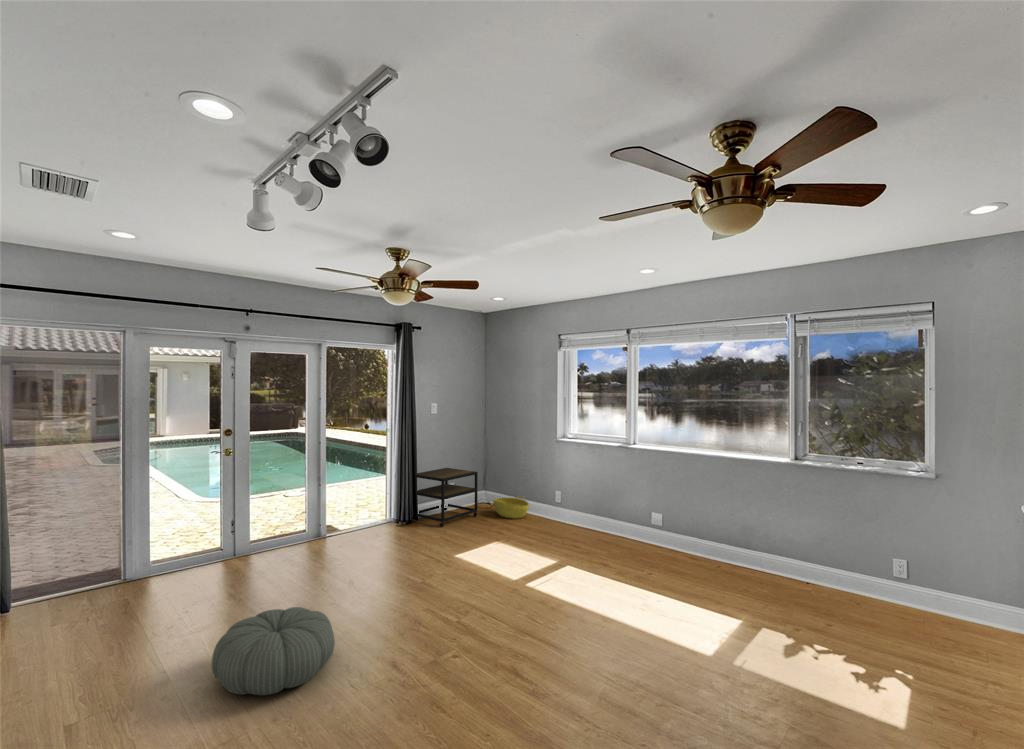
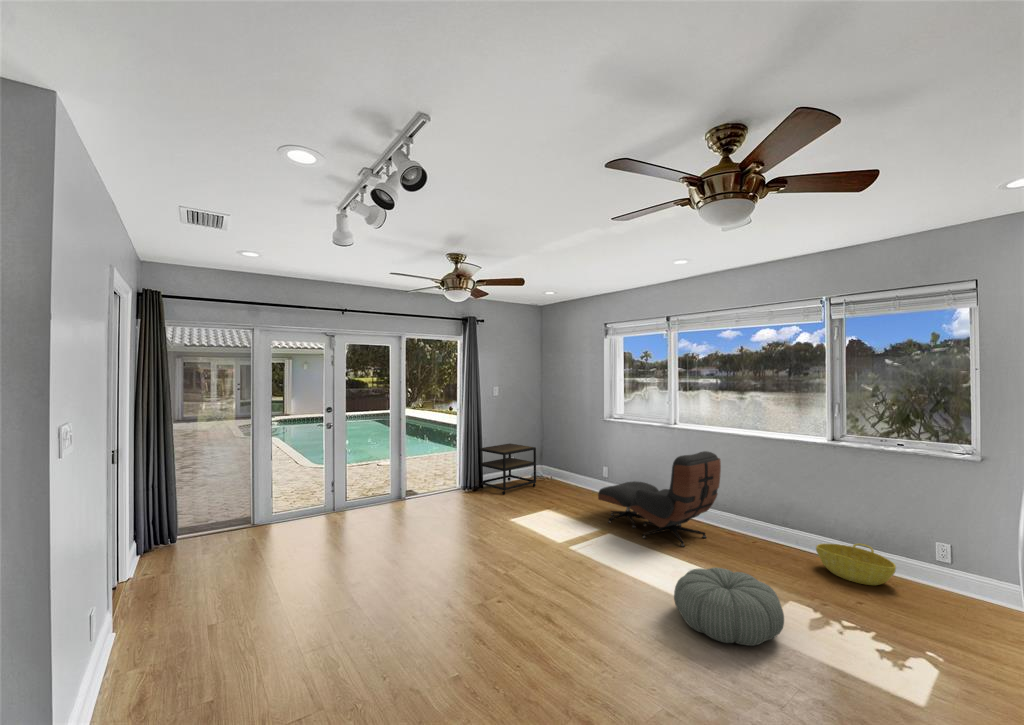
lounge chair: none [553,473,684,577] -> present [598,451,721,547]
basket: present [493,496,529,519] -> present [816,544,896,585]
pouf: present [211,607,335,695] -> present [674,568,784,646]

